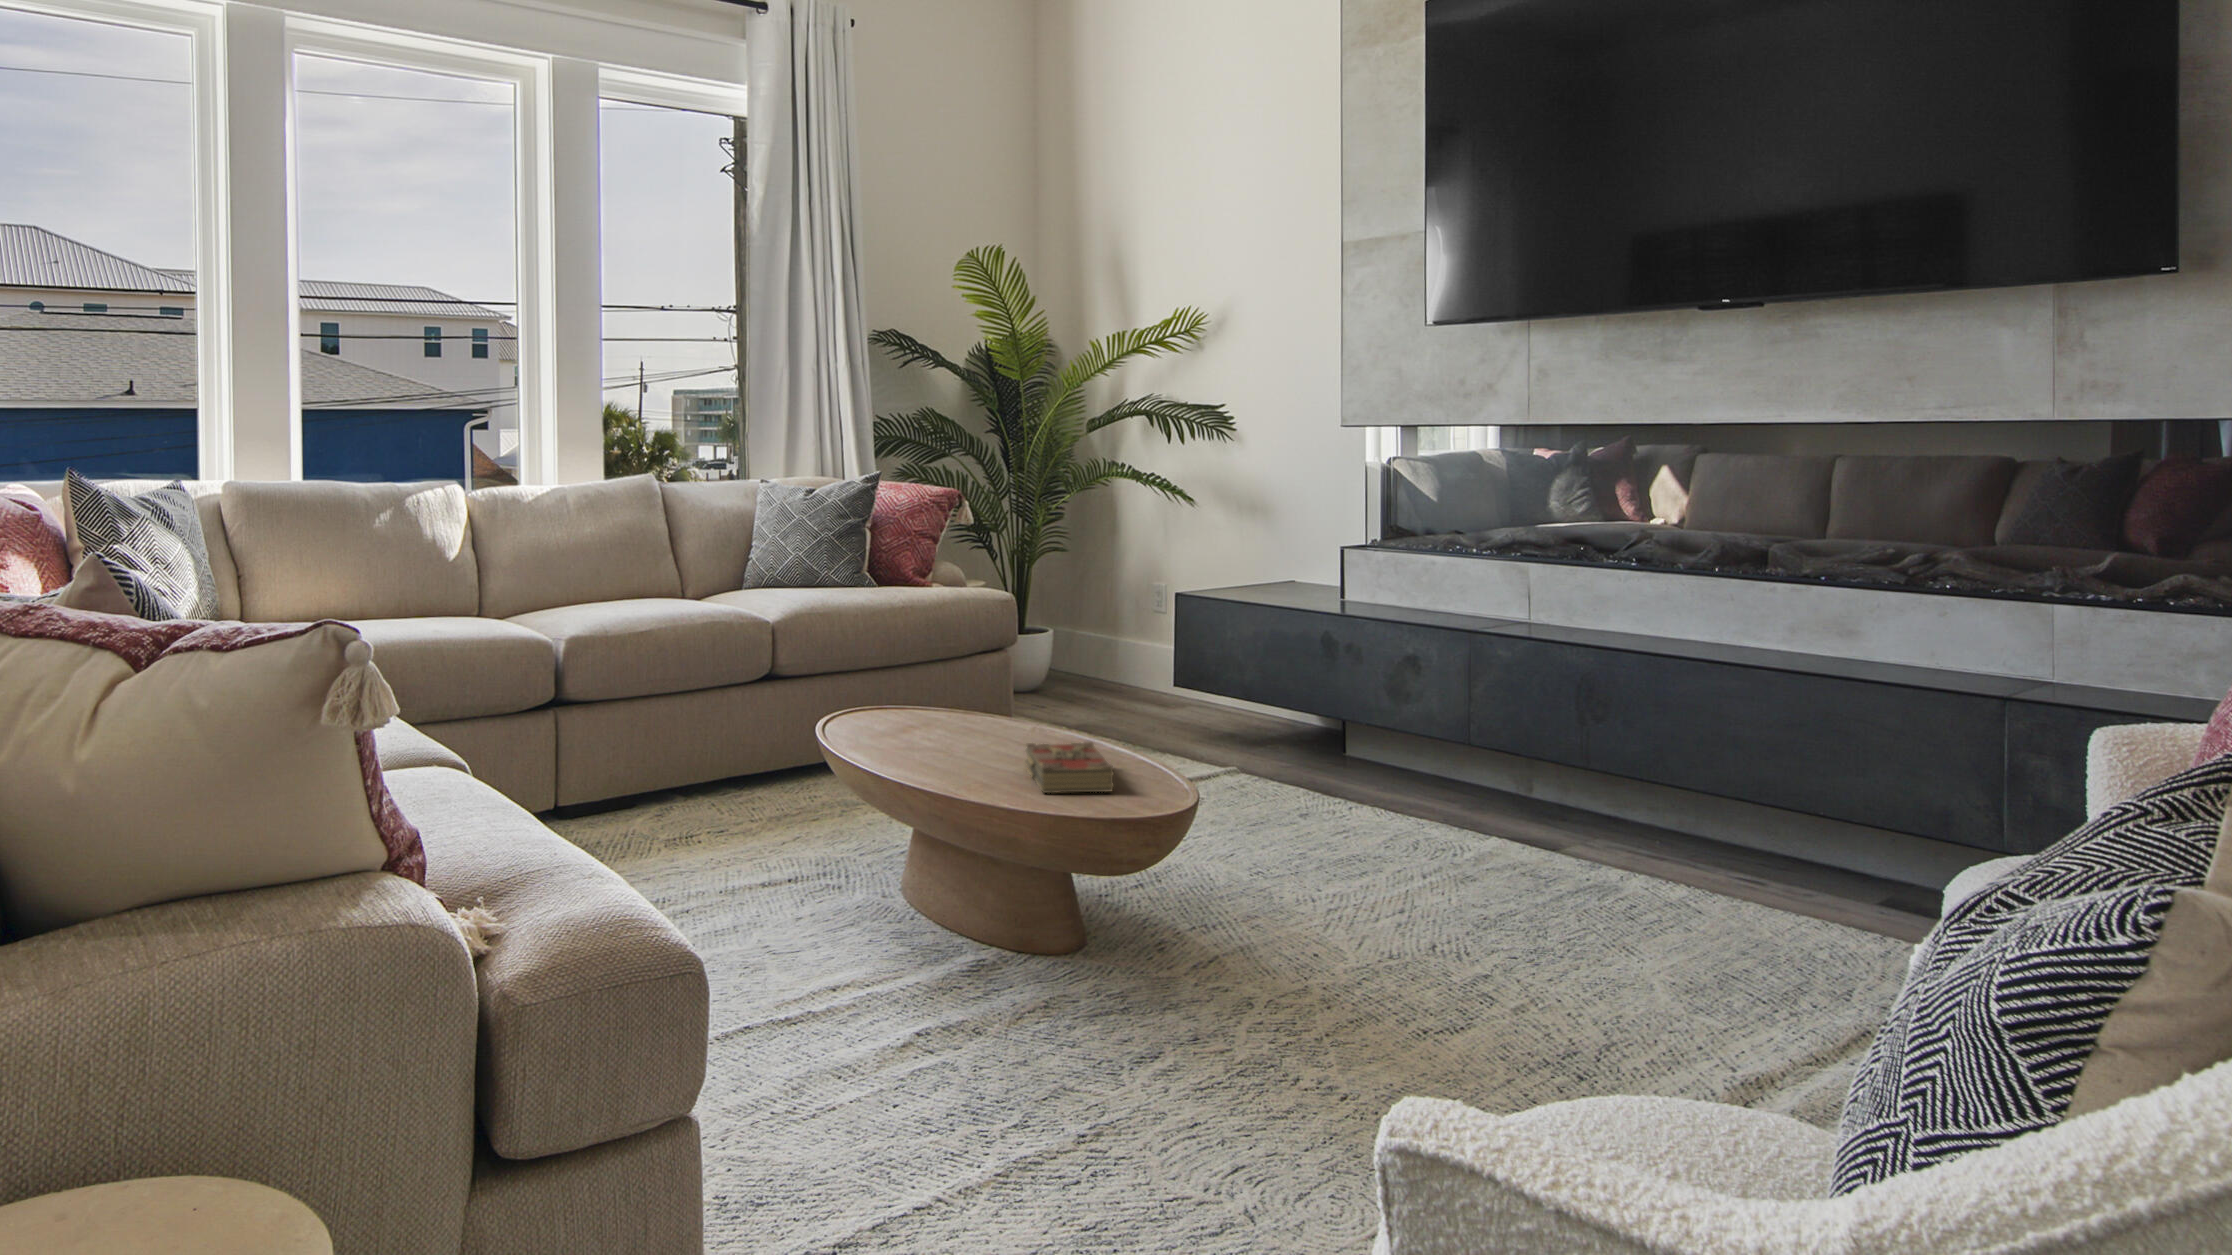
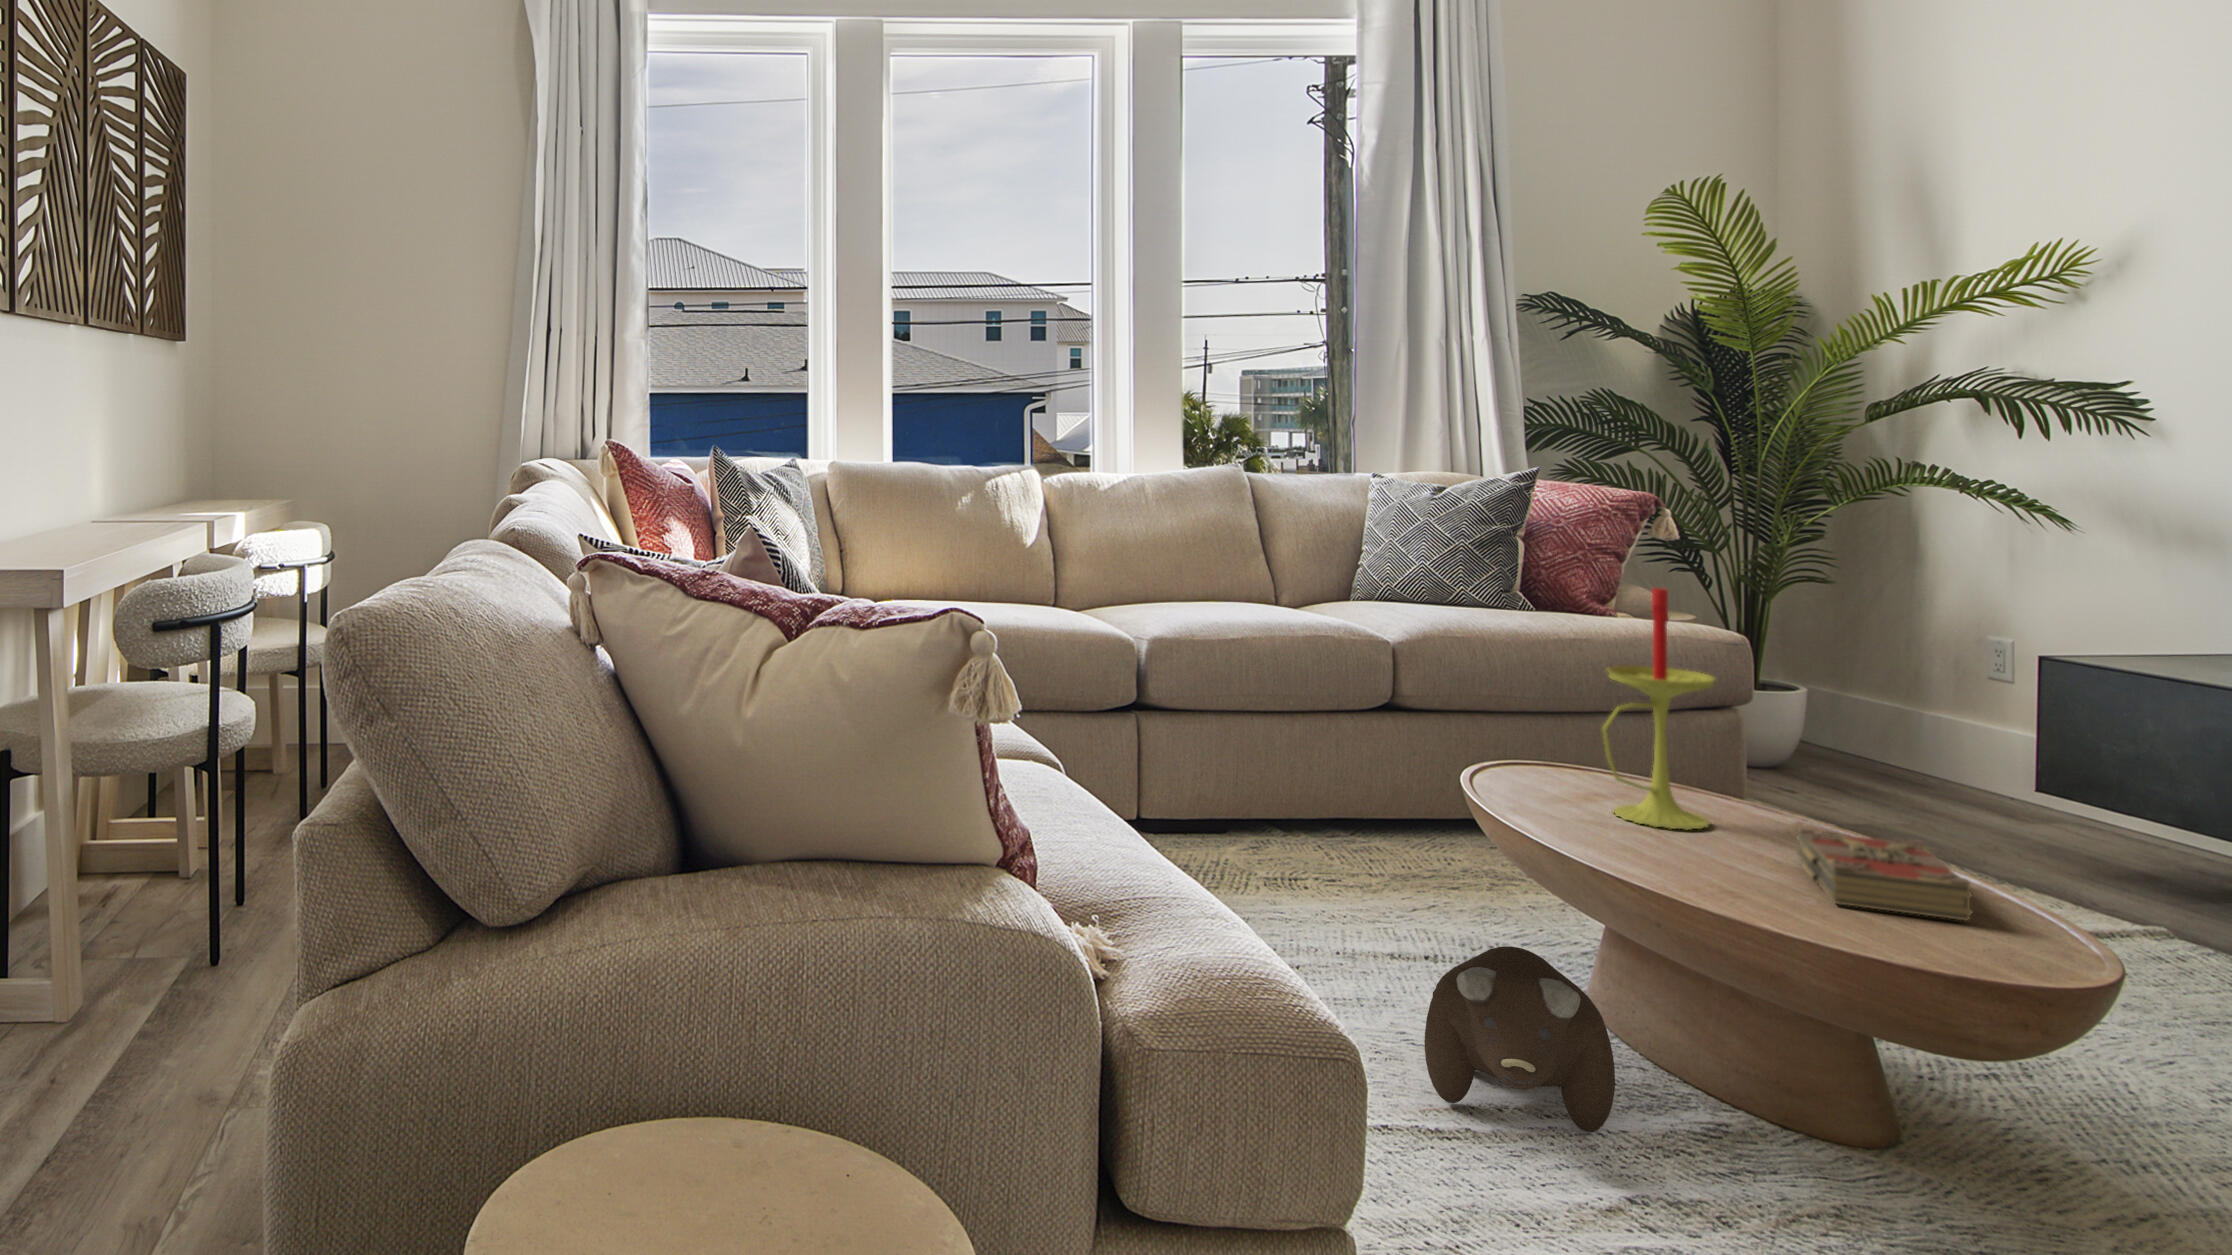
candle: none [911,575,982,755] -> present [1602,588,1715,830]
plush toy: none [791,860,915,988] -> present [1425,946,1615,1132]

